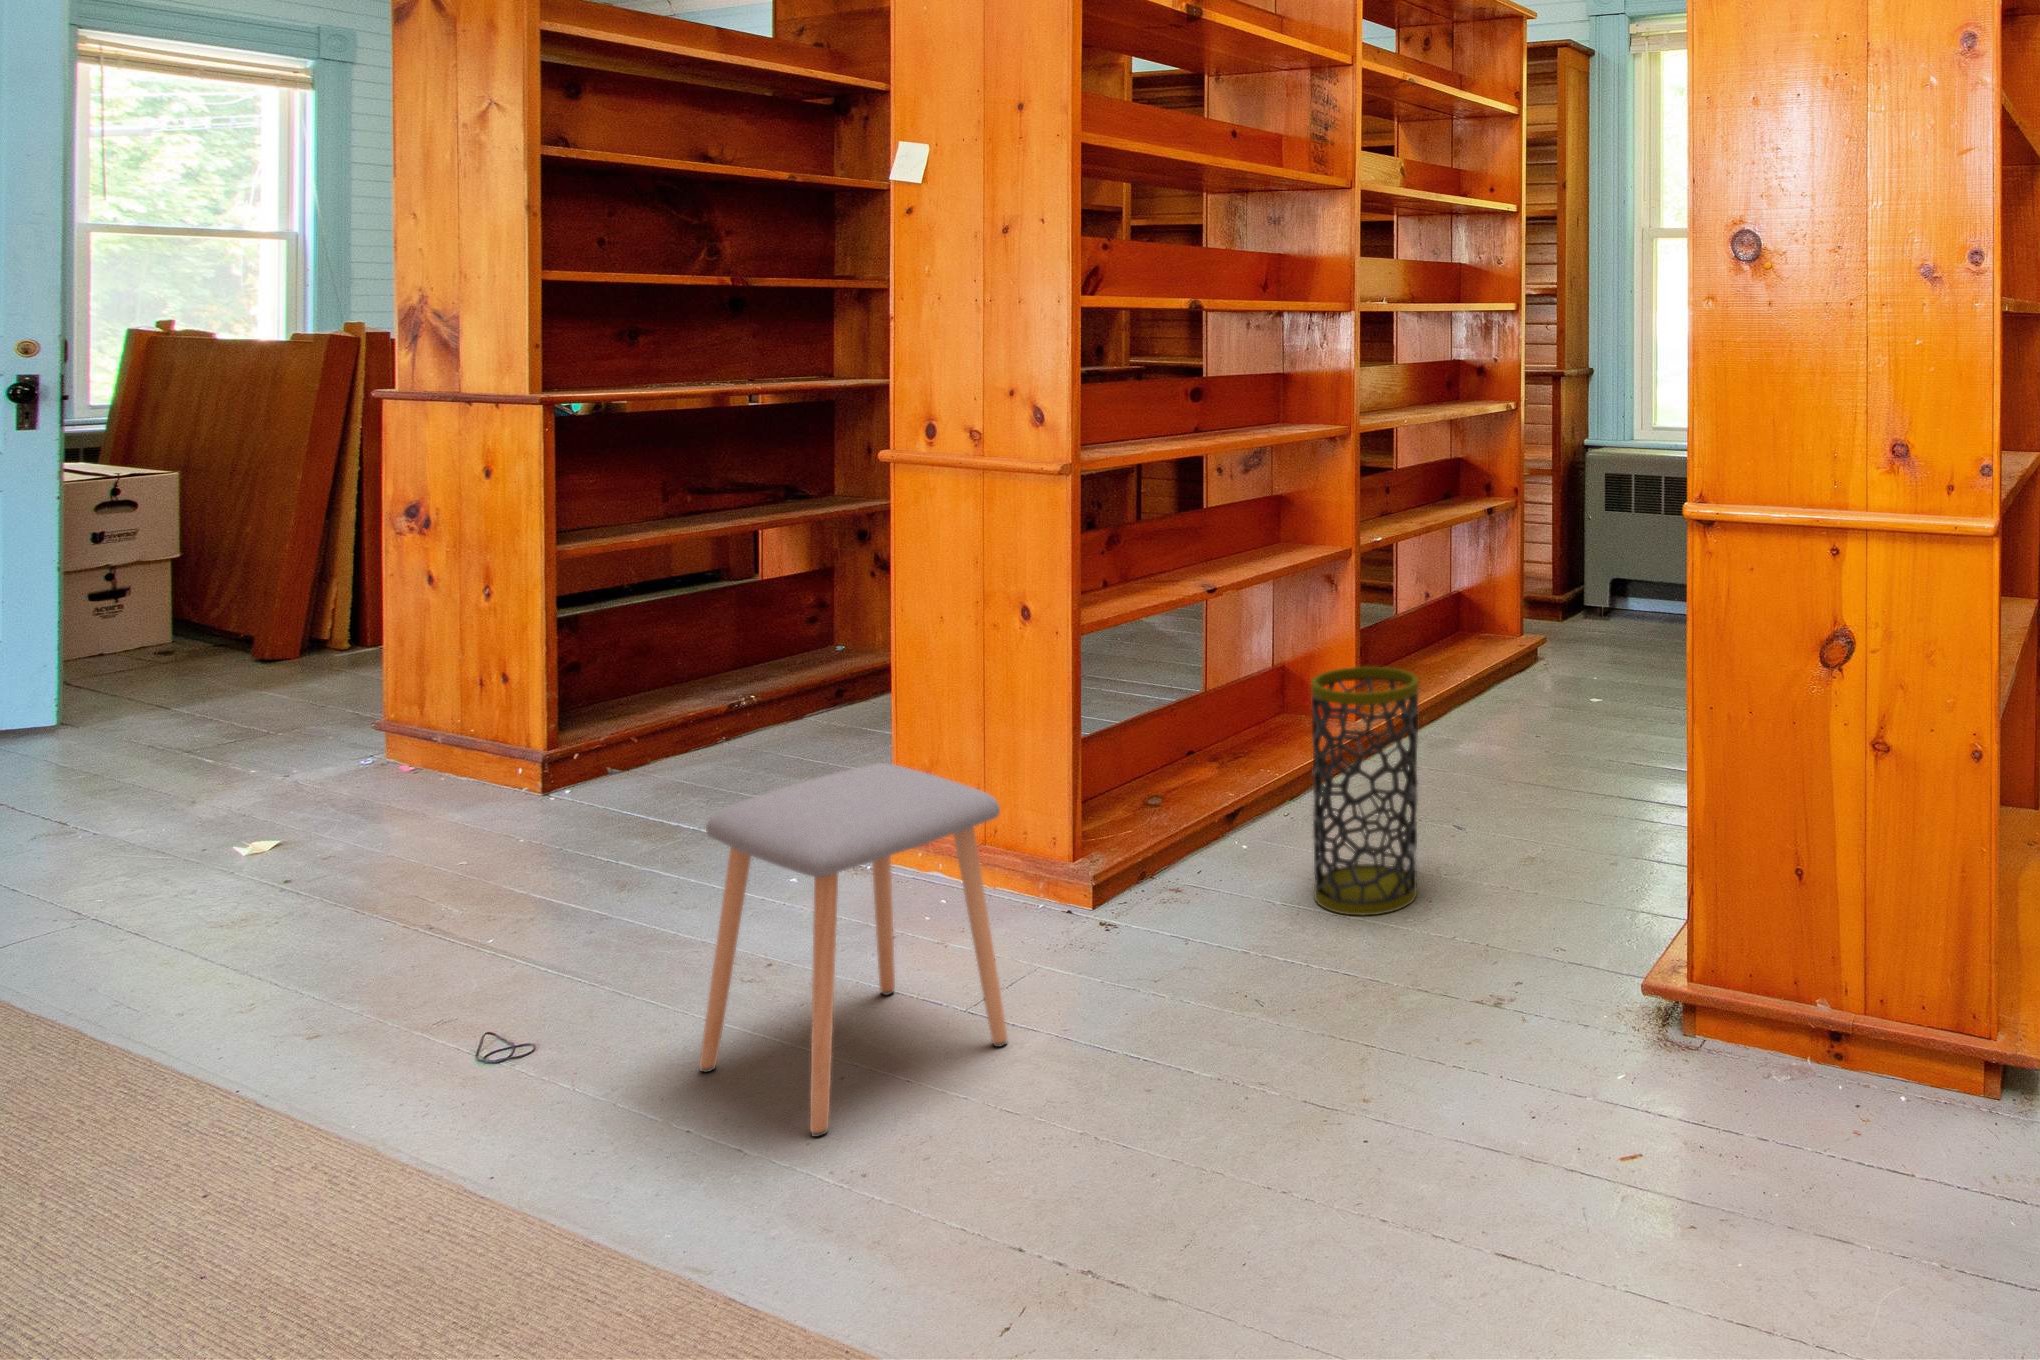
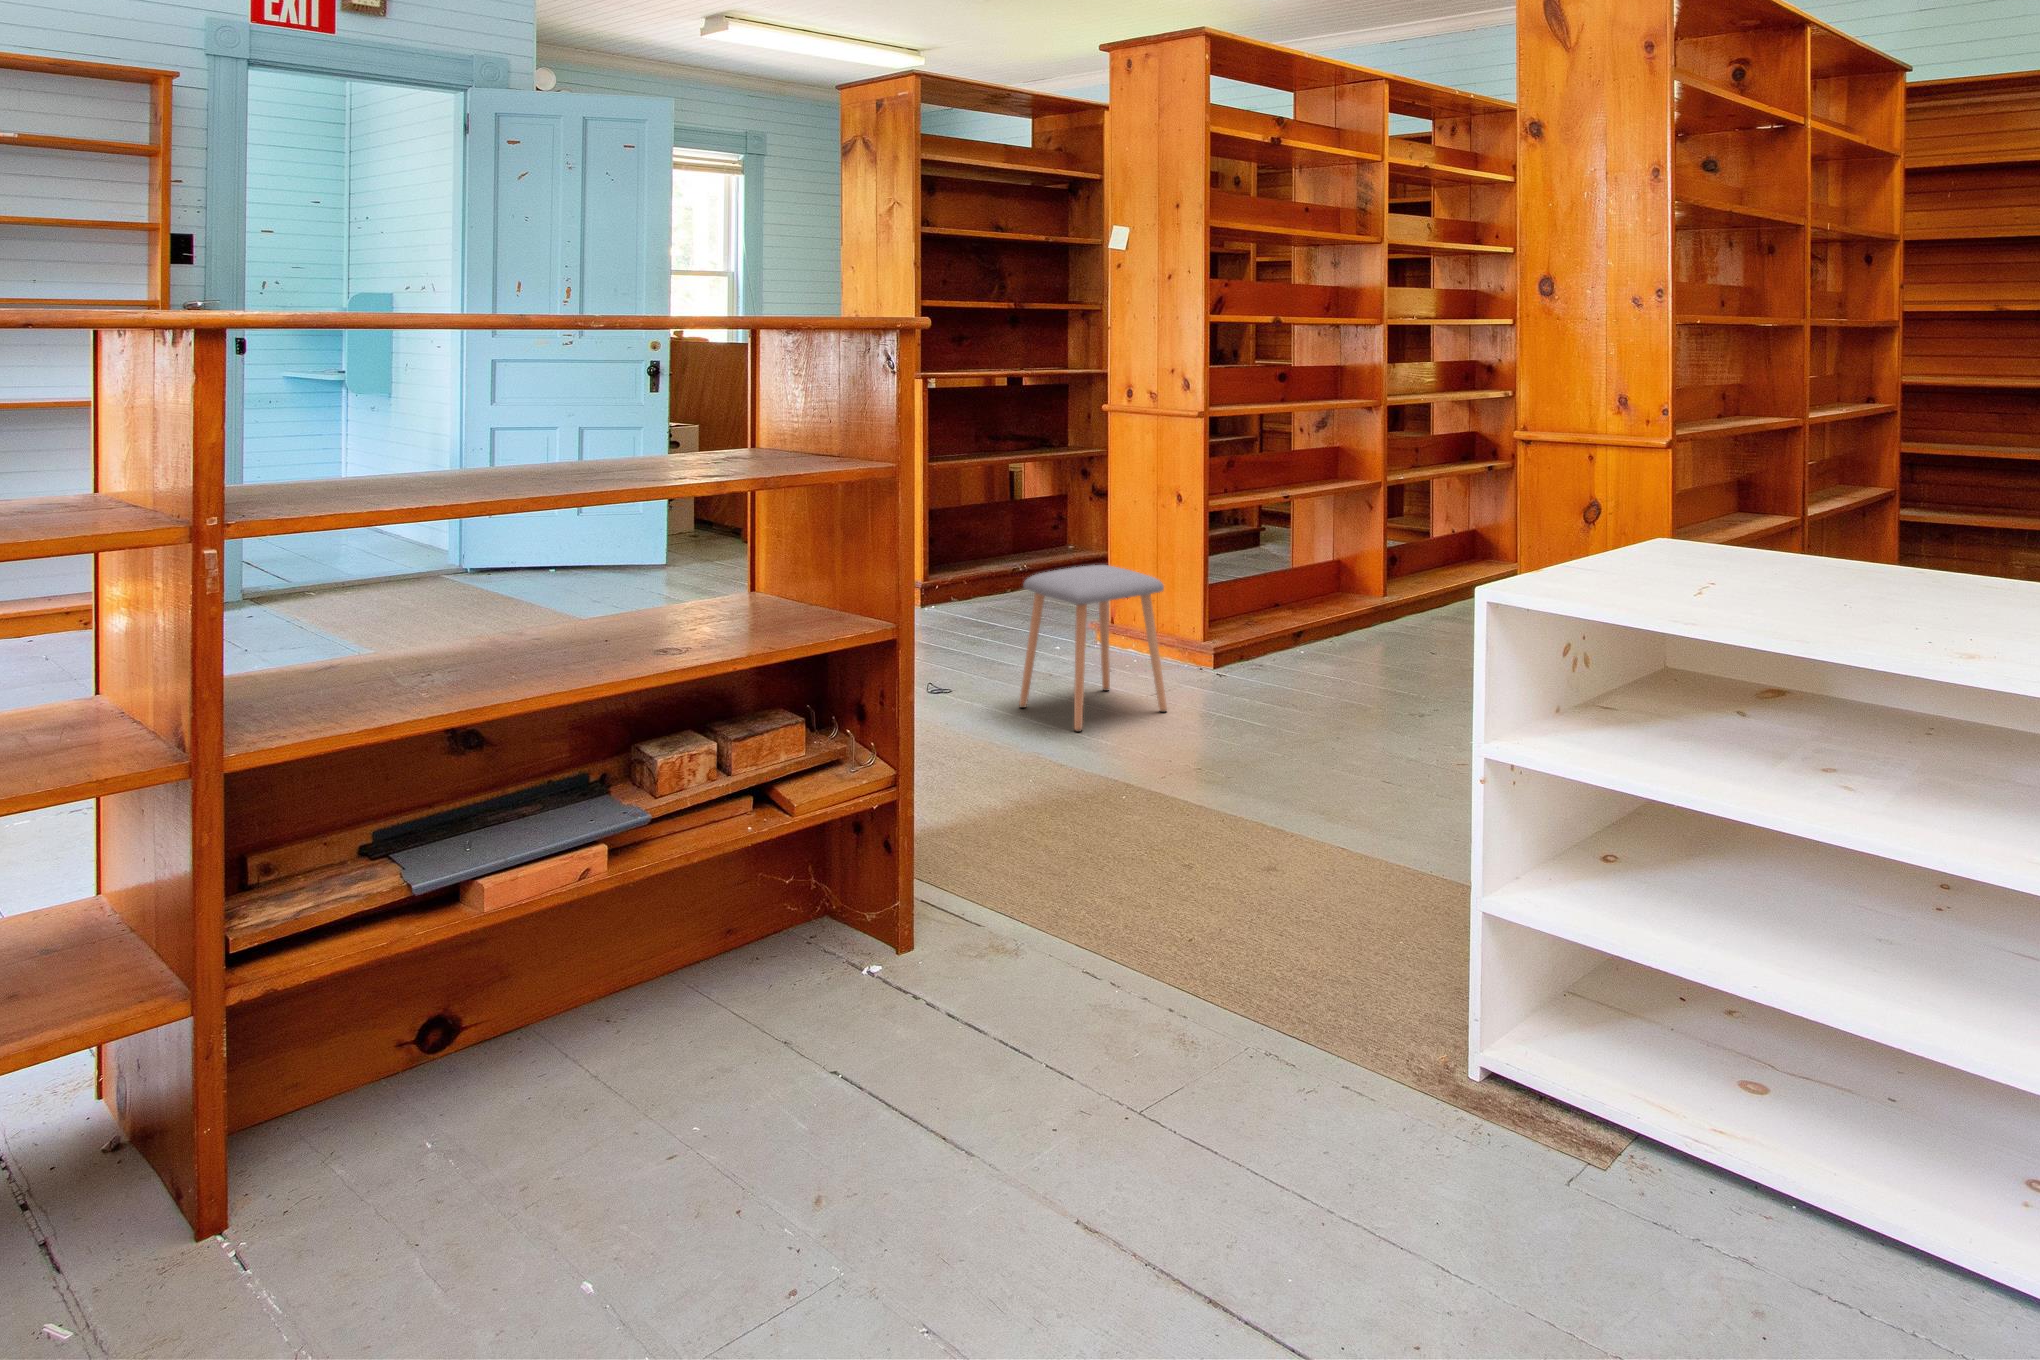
trash can: present [1311,667,1419,915] -> none [1340,541,1405,683]

